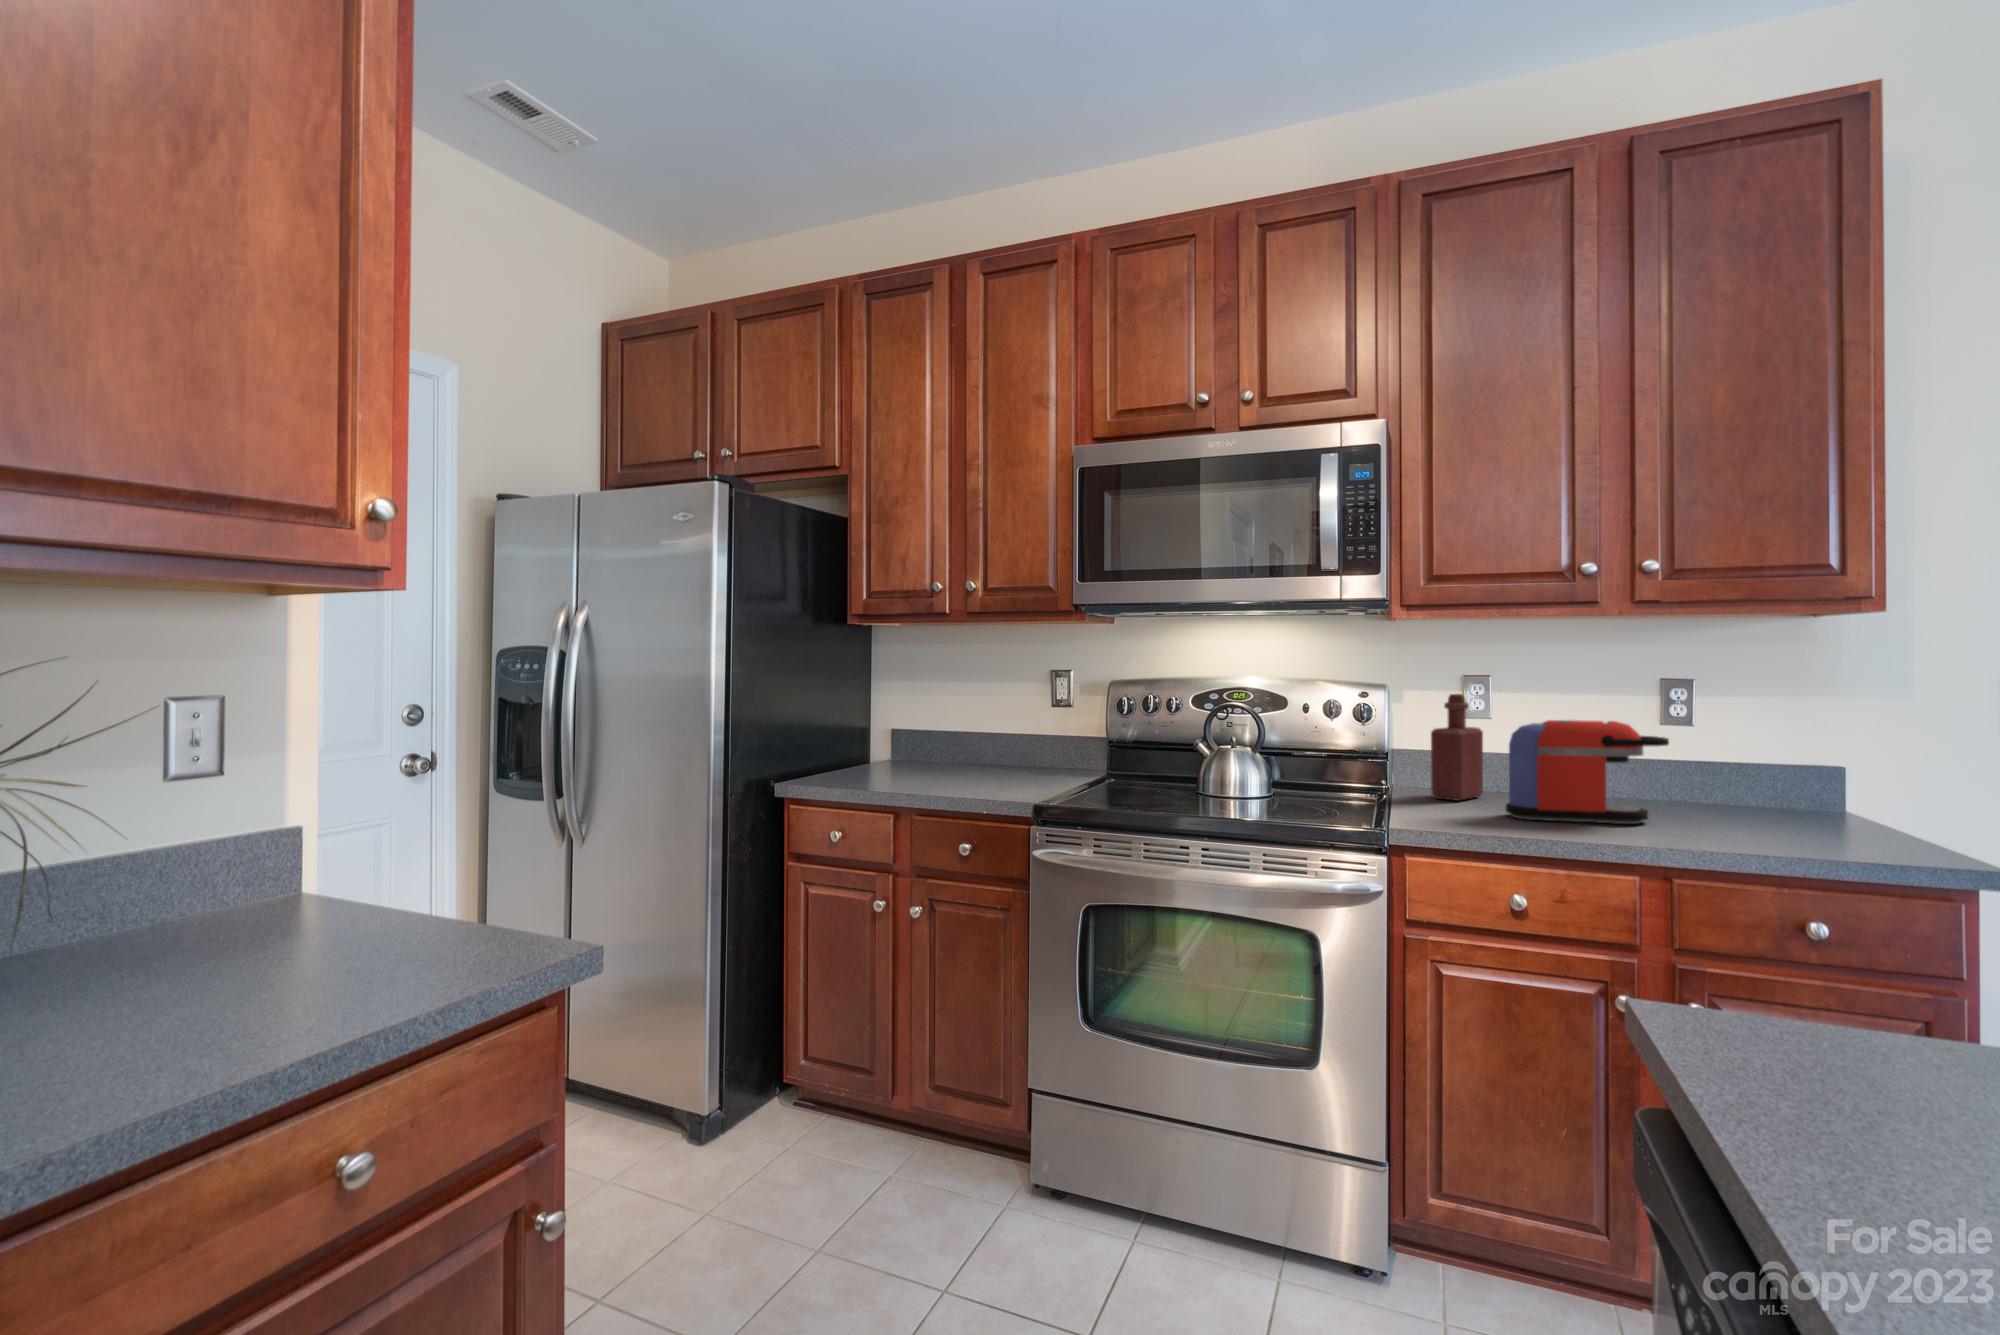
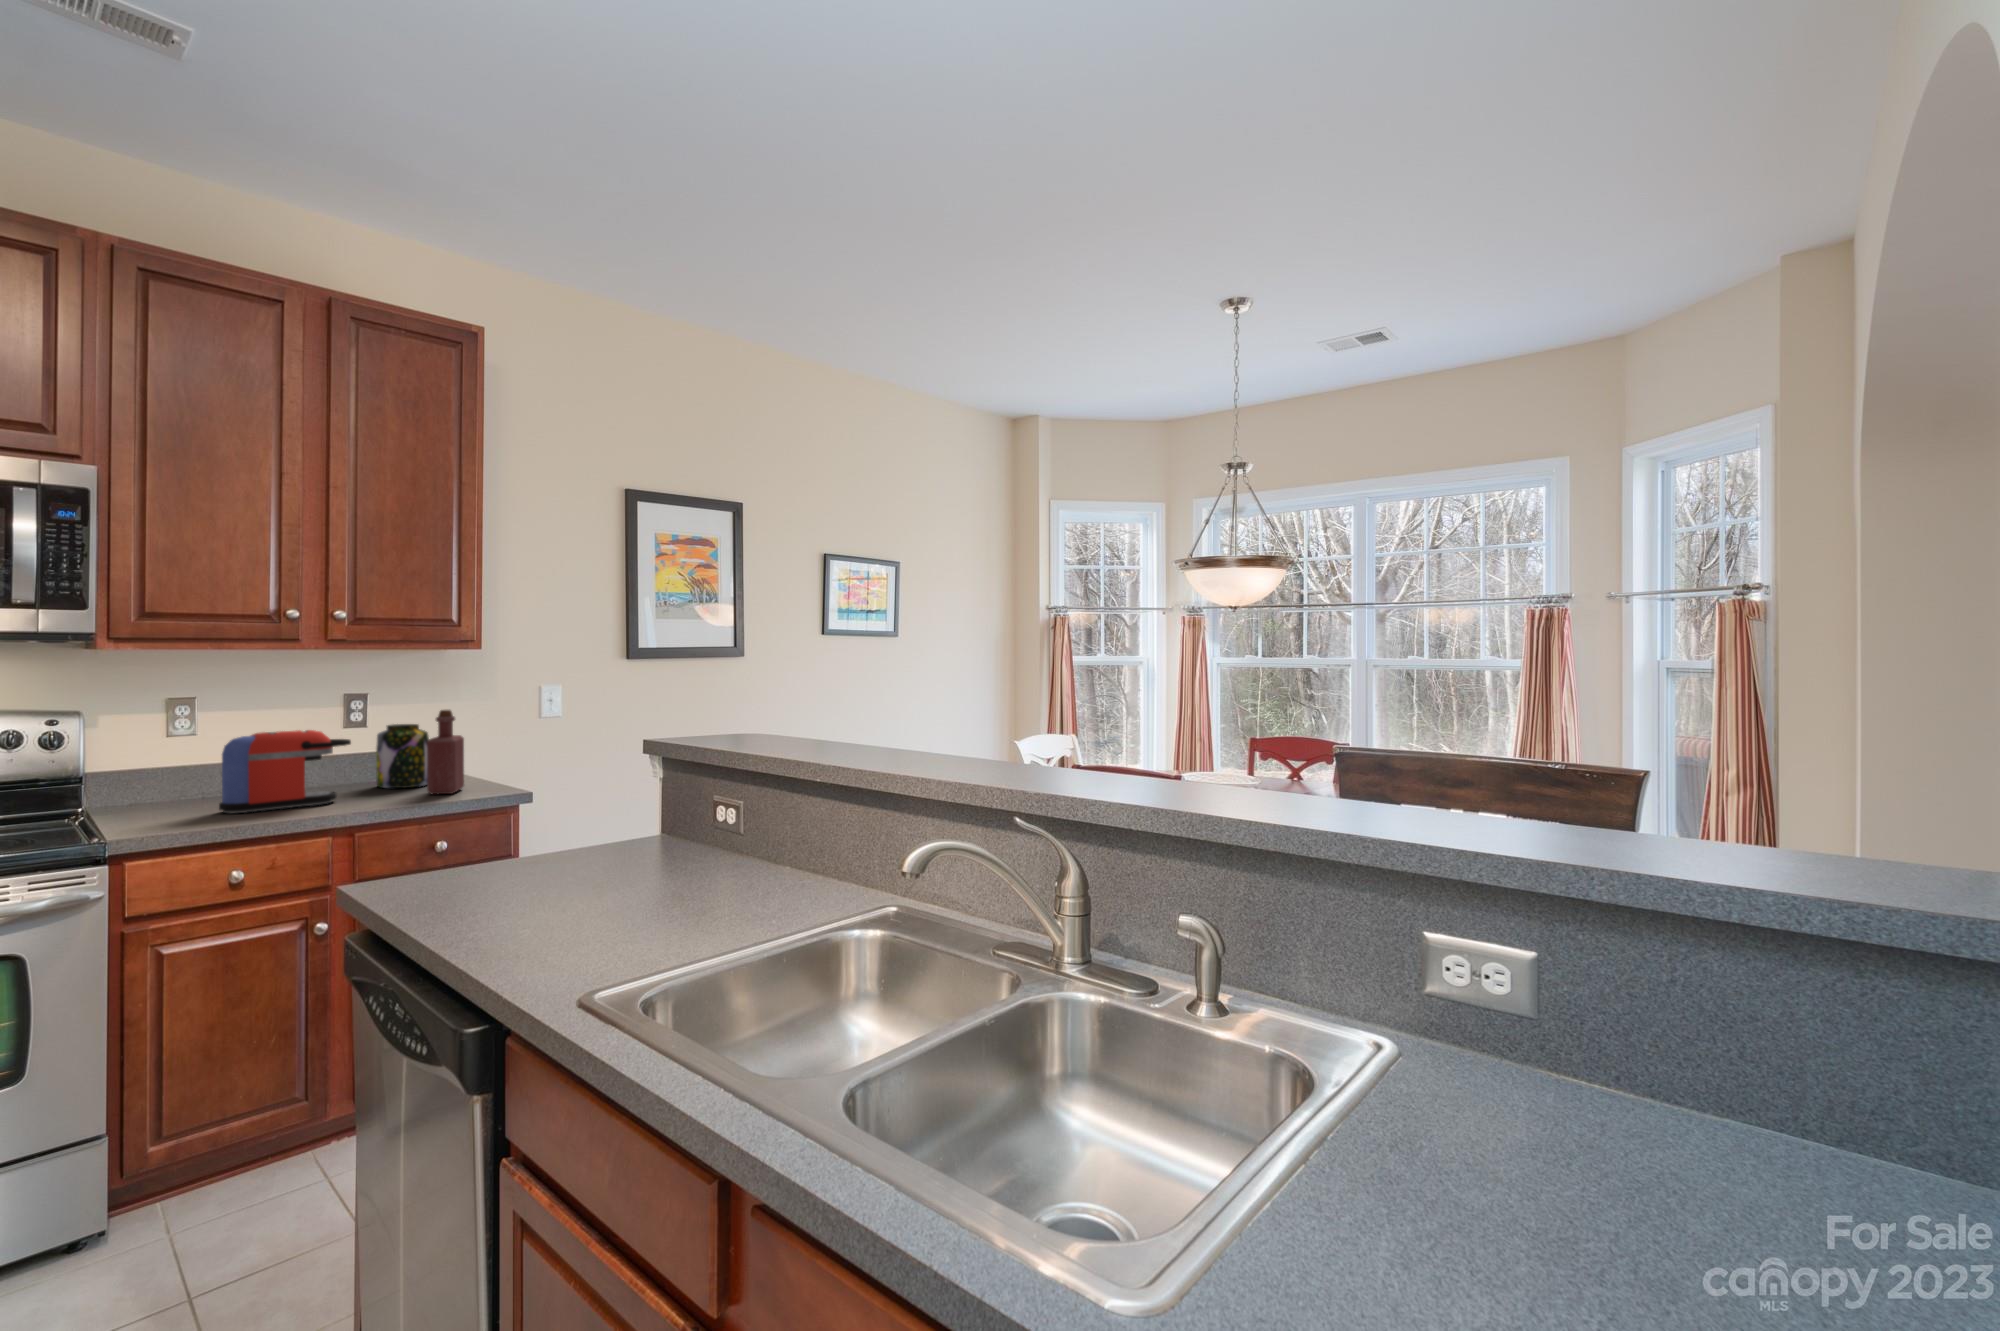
bottle: present [1431,694,1483,801] -> present [427,710,464,794]
jar: none [1707,722,1789,818] -> present [376,724,429,788]

